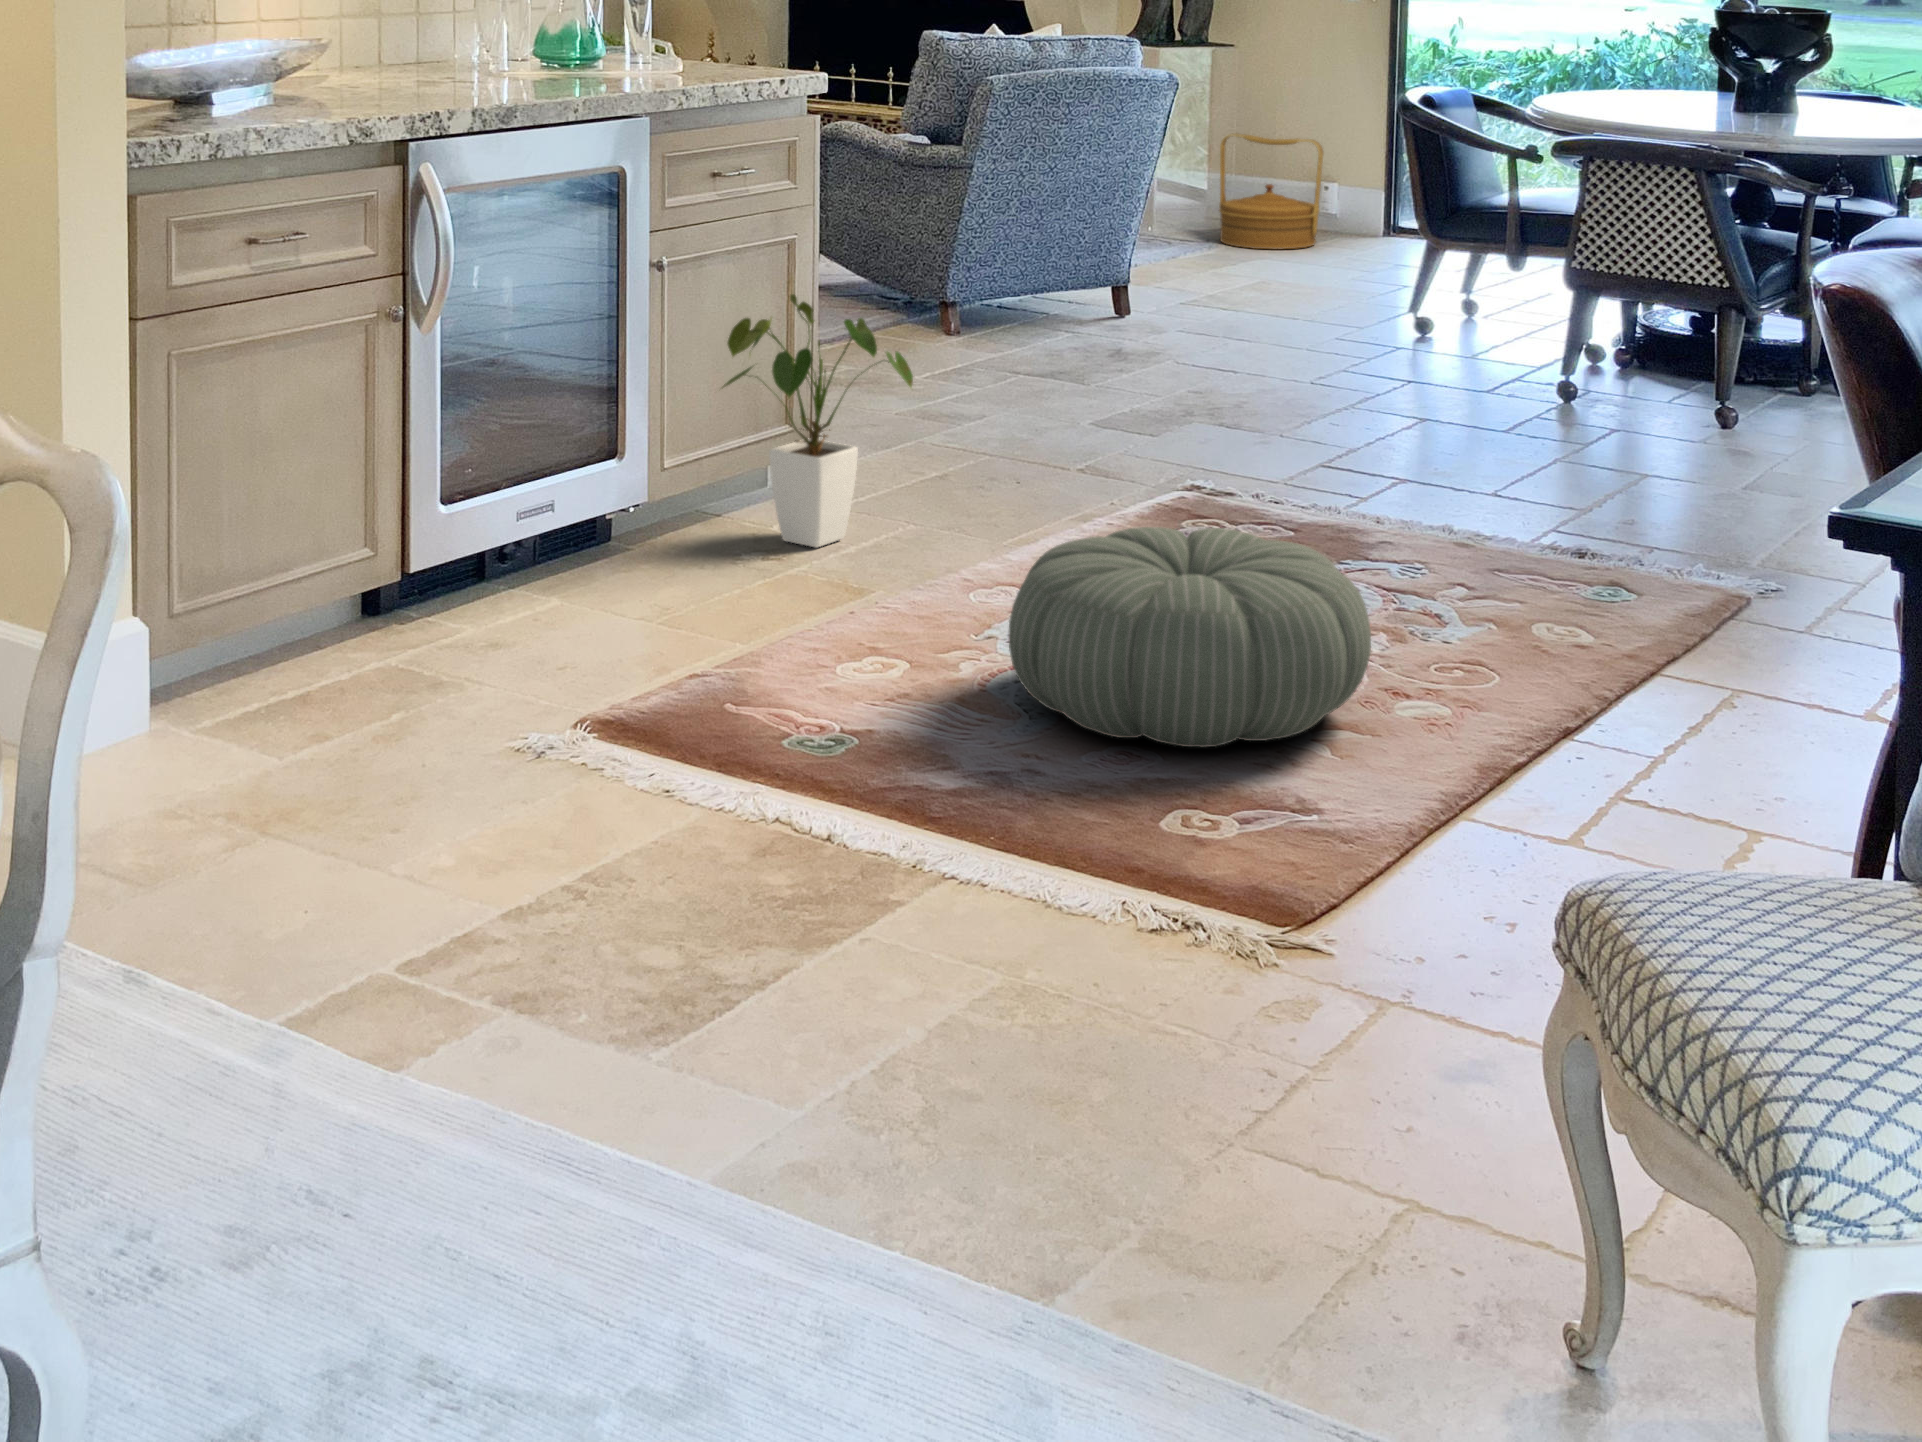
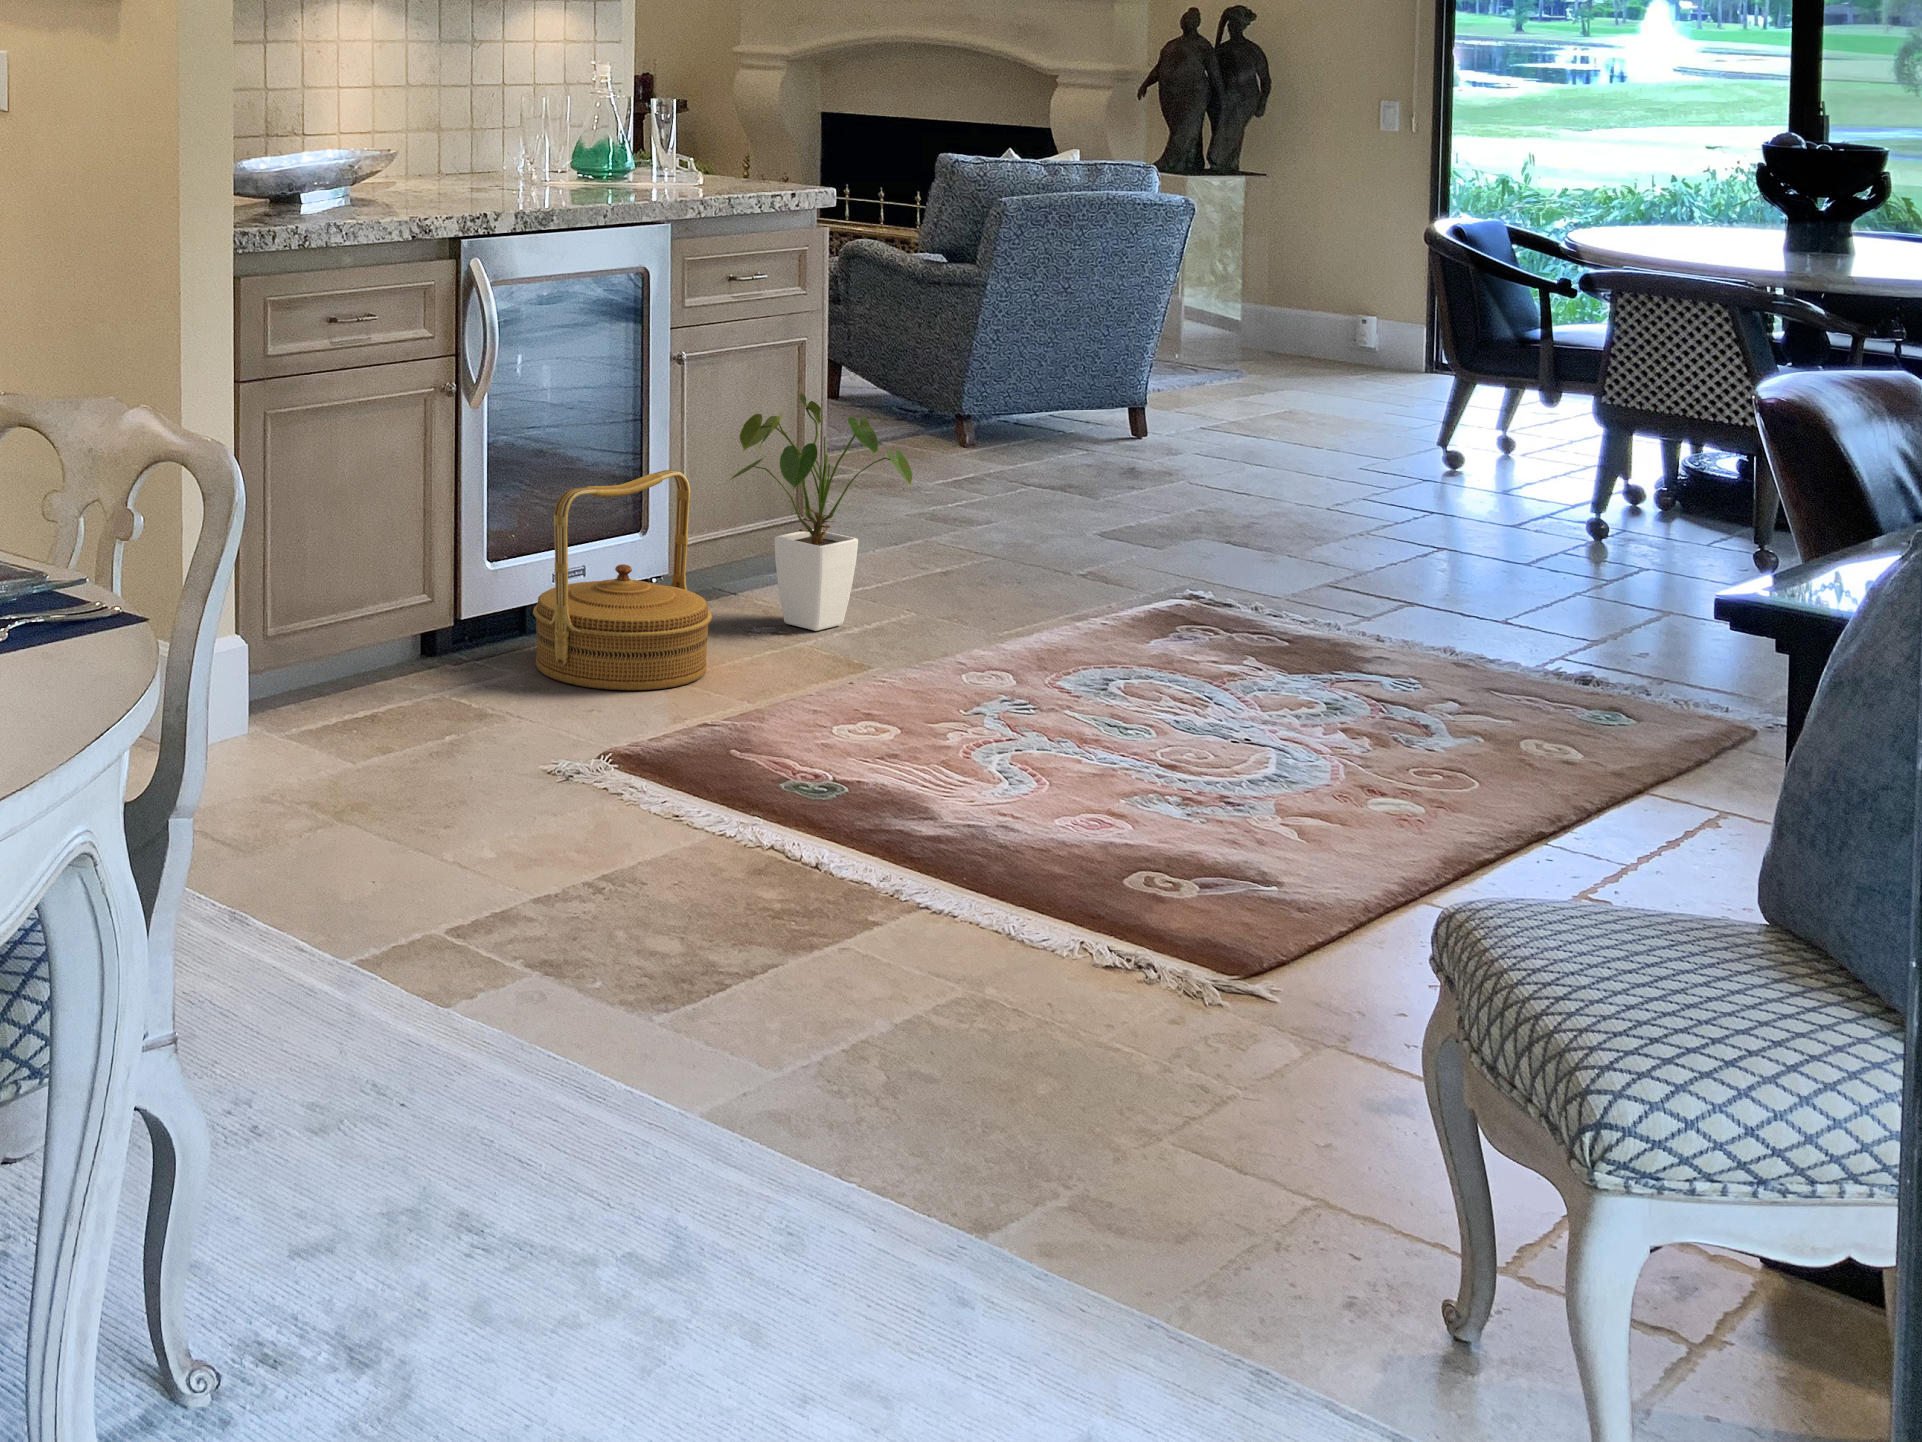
woven basket: present [1219,134,1323,250] -> present [533,470,712,690]
pouf: present [1009,527,1371,747] -> none [987,619,1339,823]

